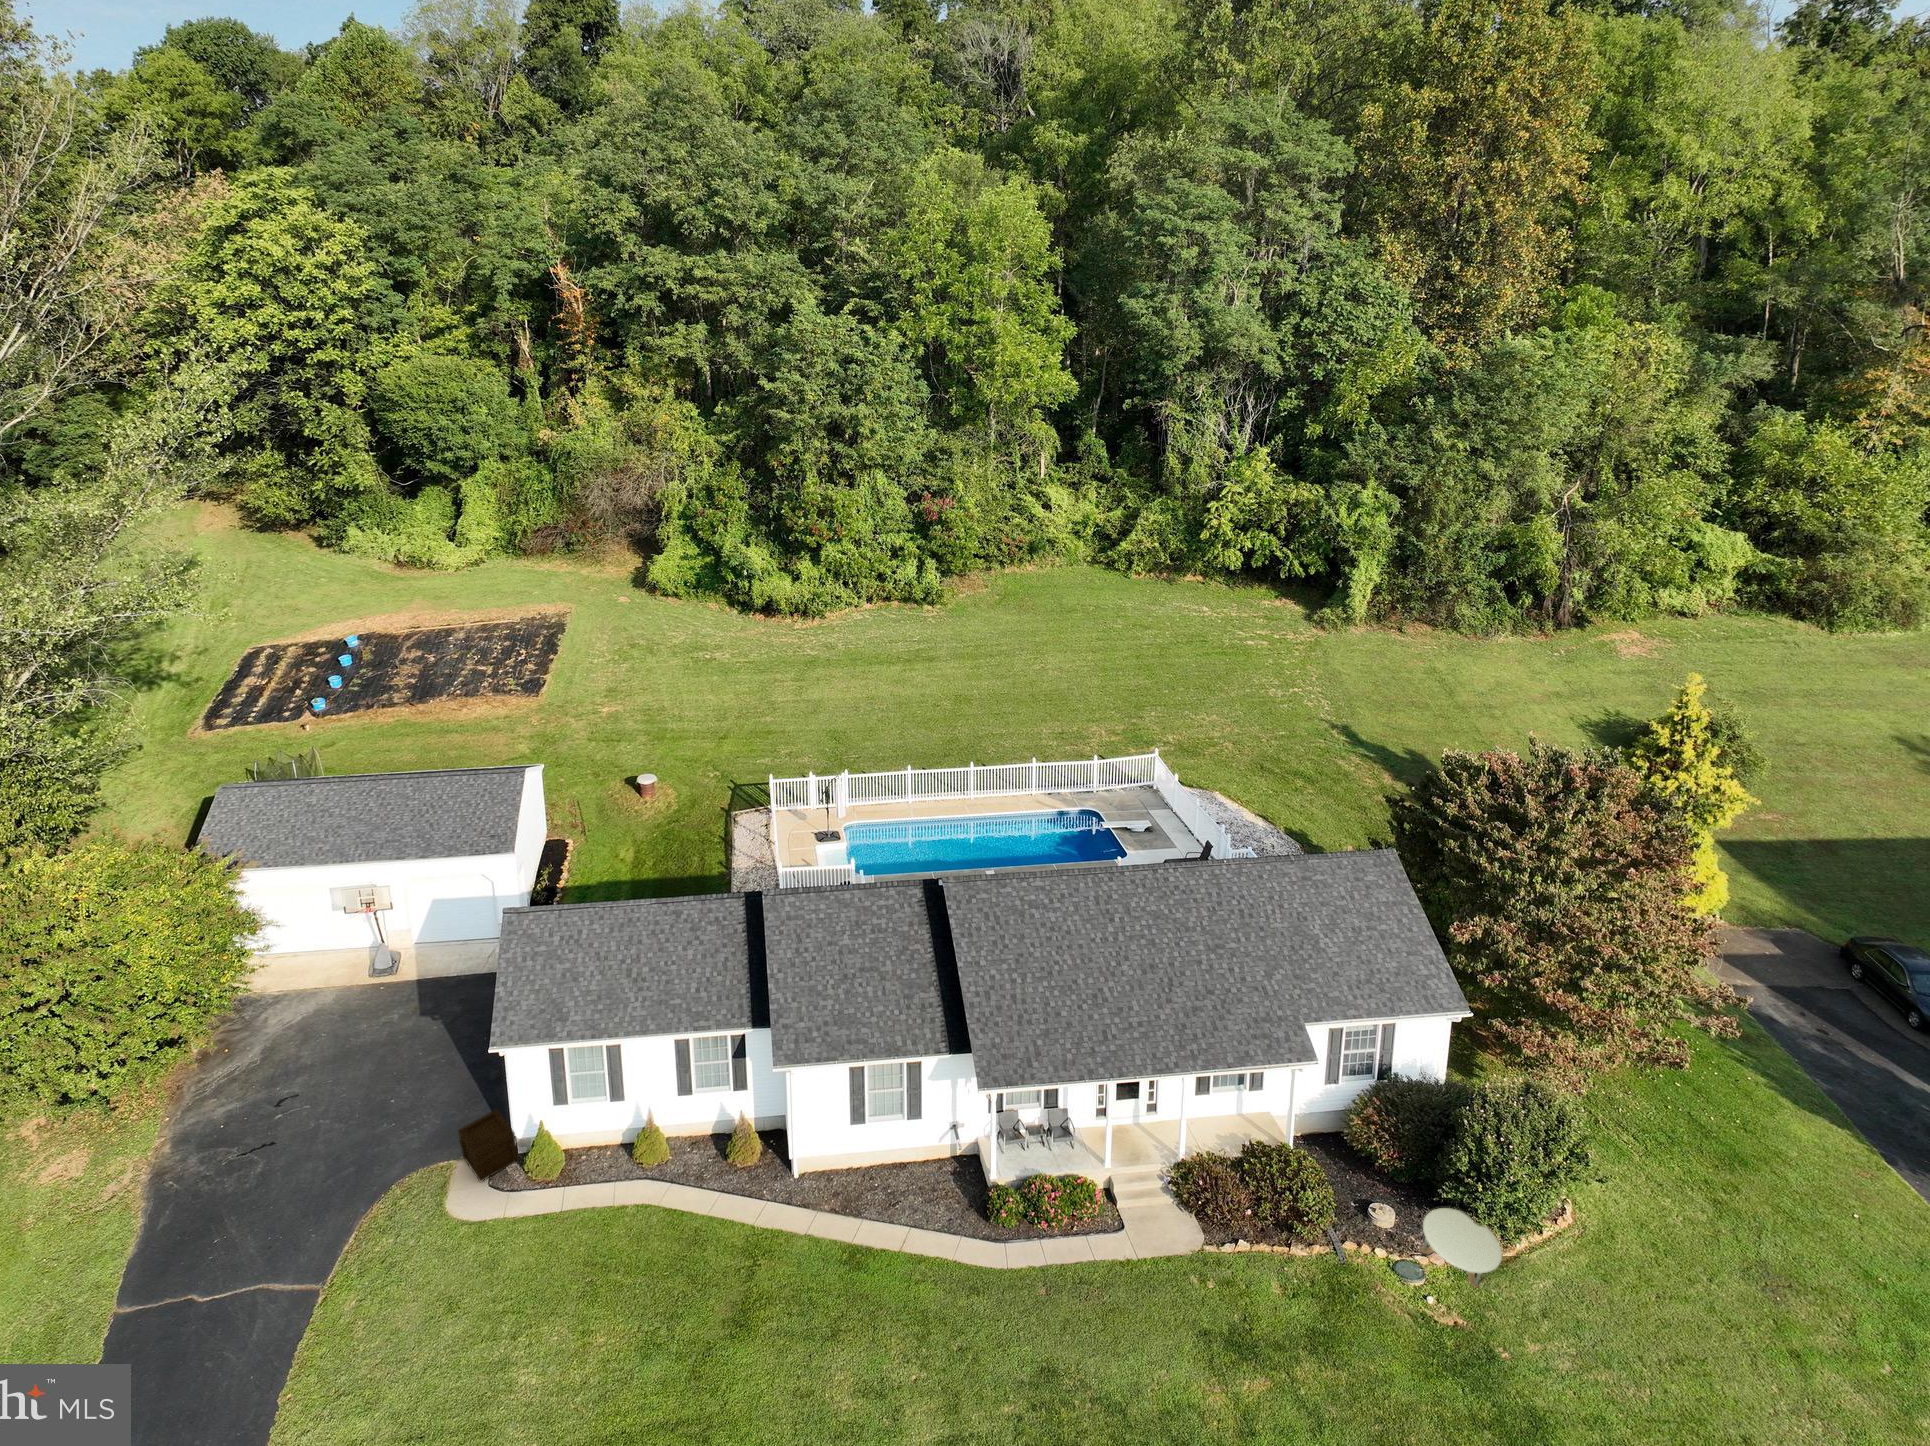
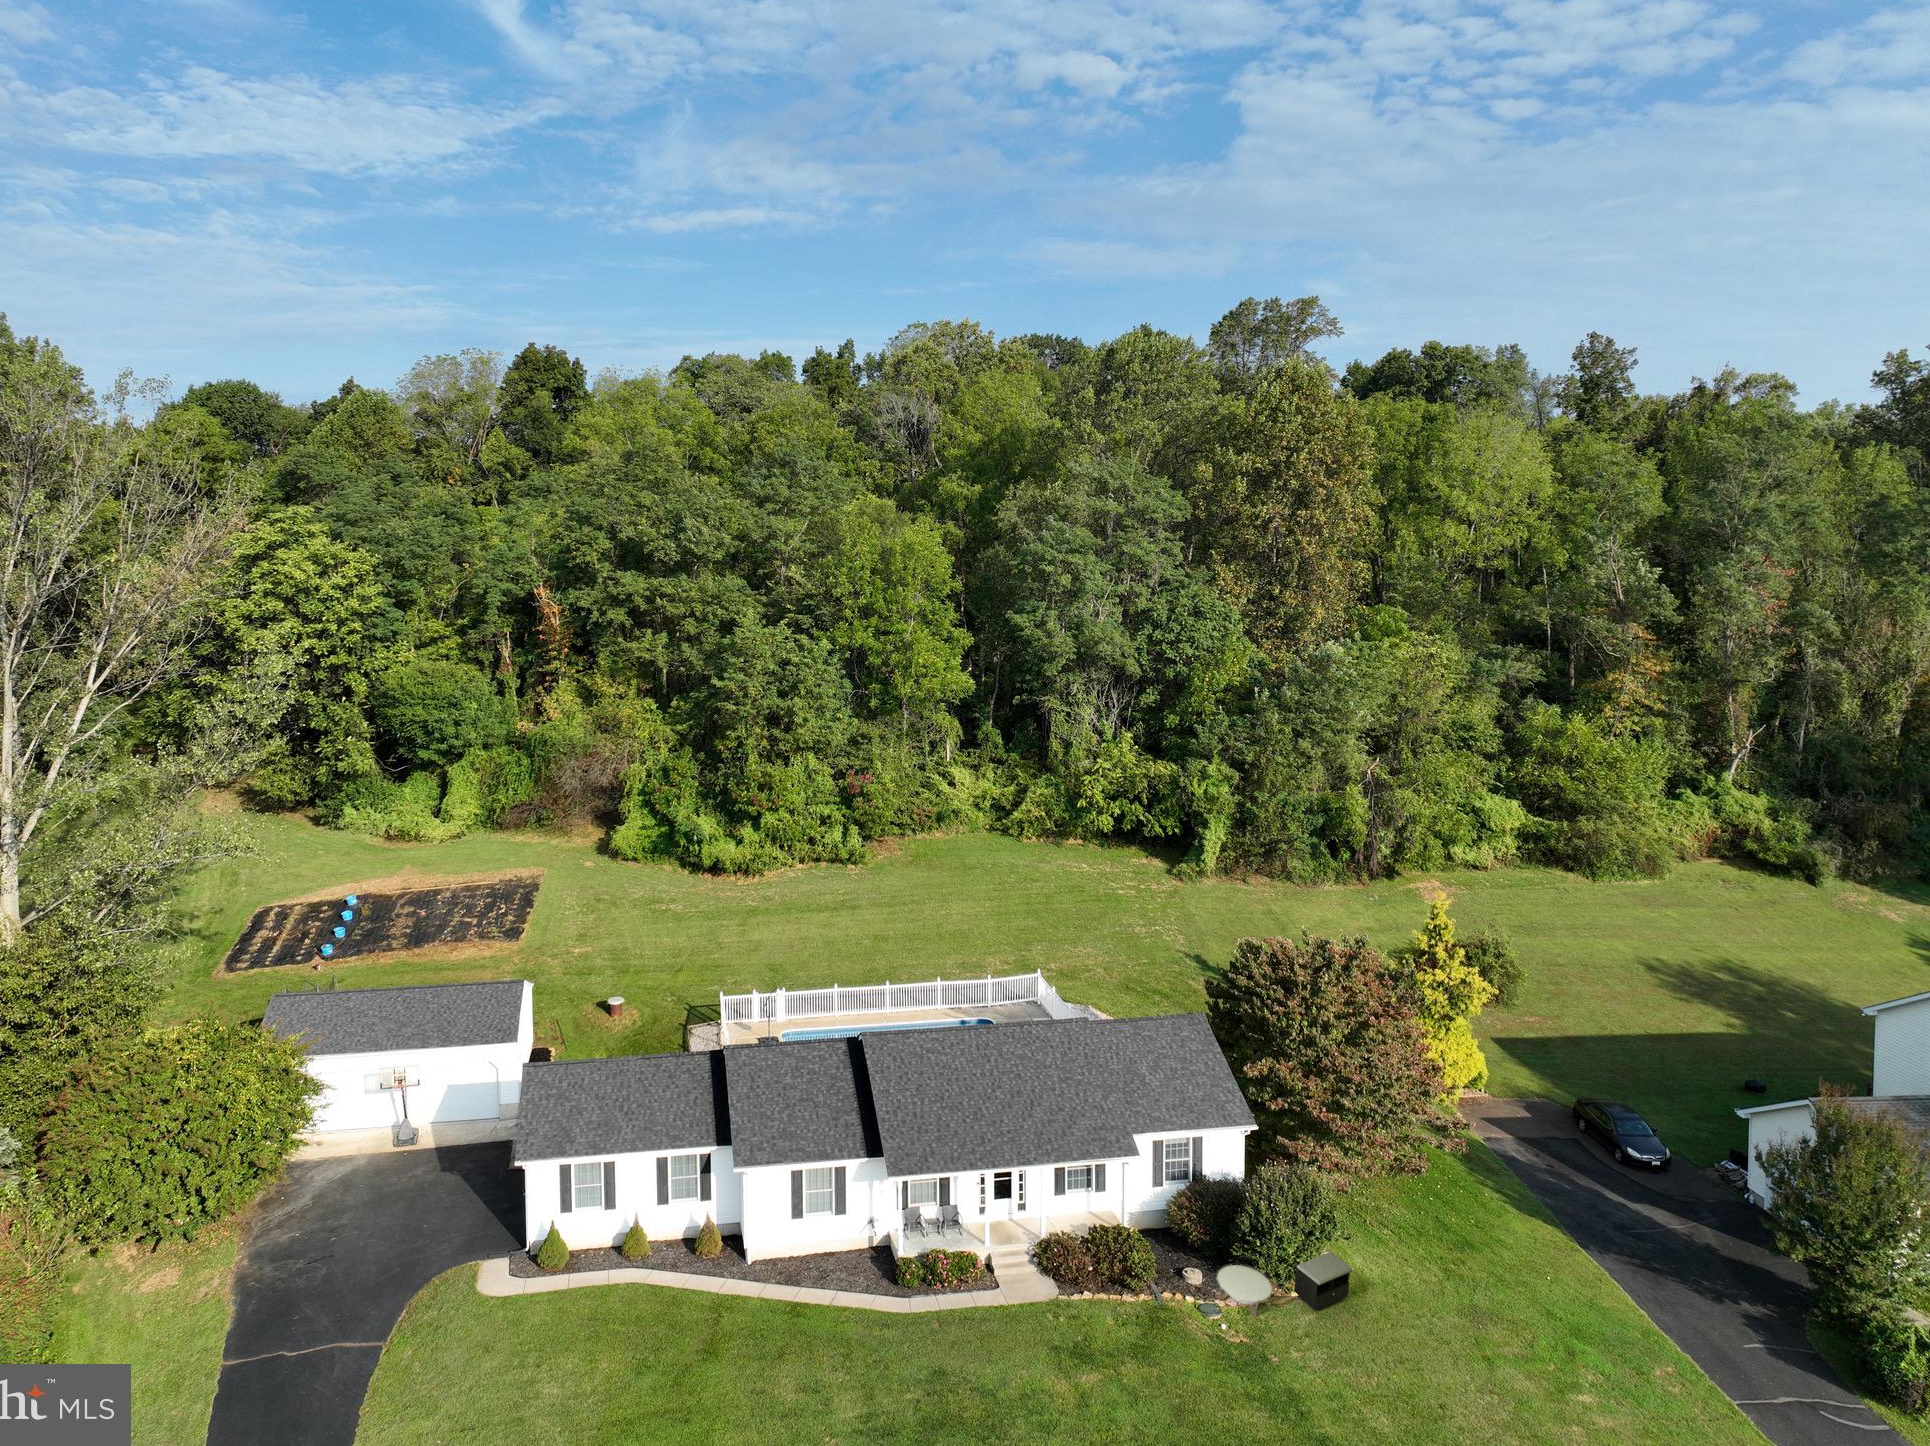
wooden crate: present [458,1110,519,1182] -> none [490,1220,535,1276]
storage bench: none [1525,1198,1615,1280] -> present [1294,1252,1352,1311]

